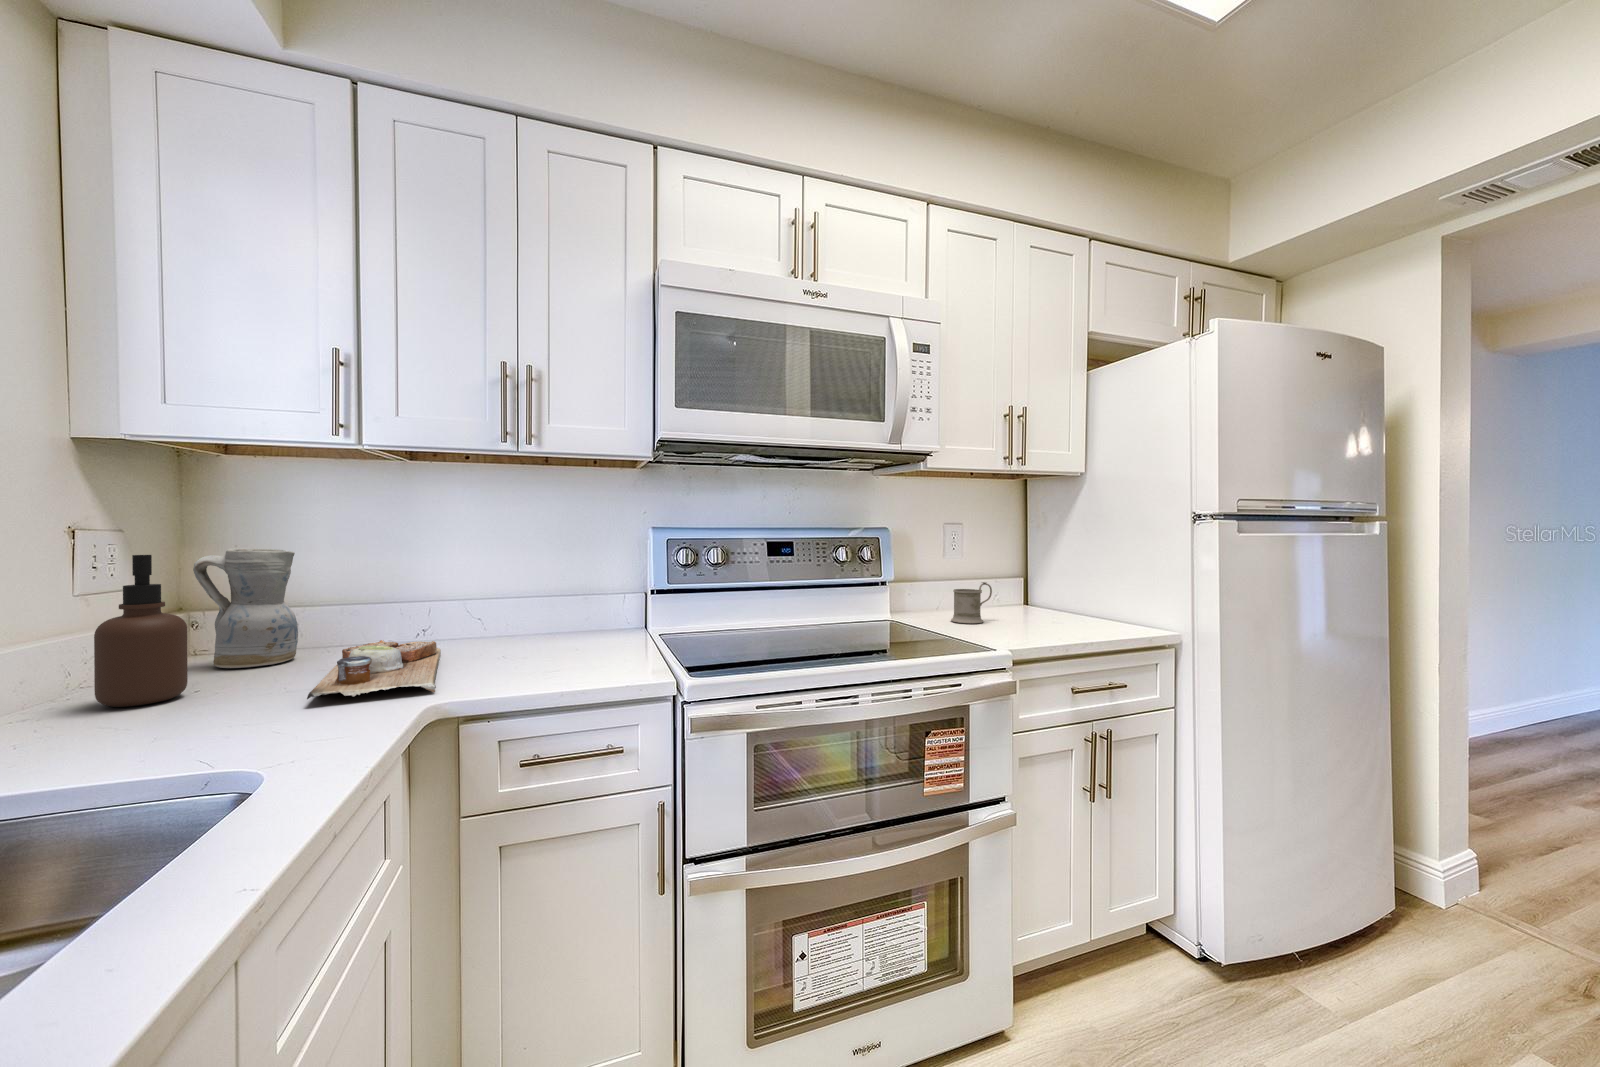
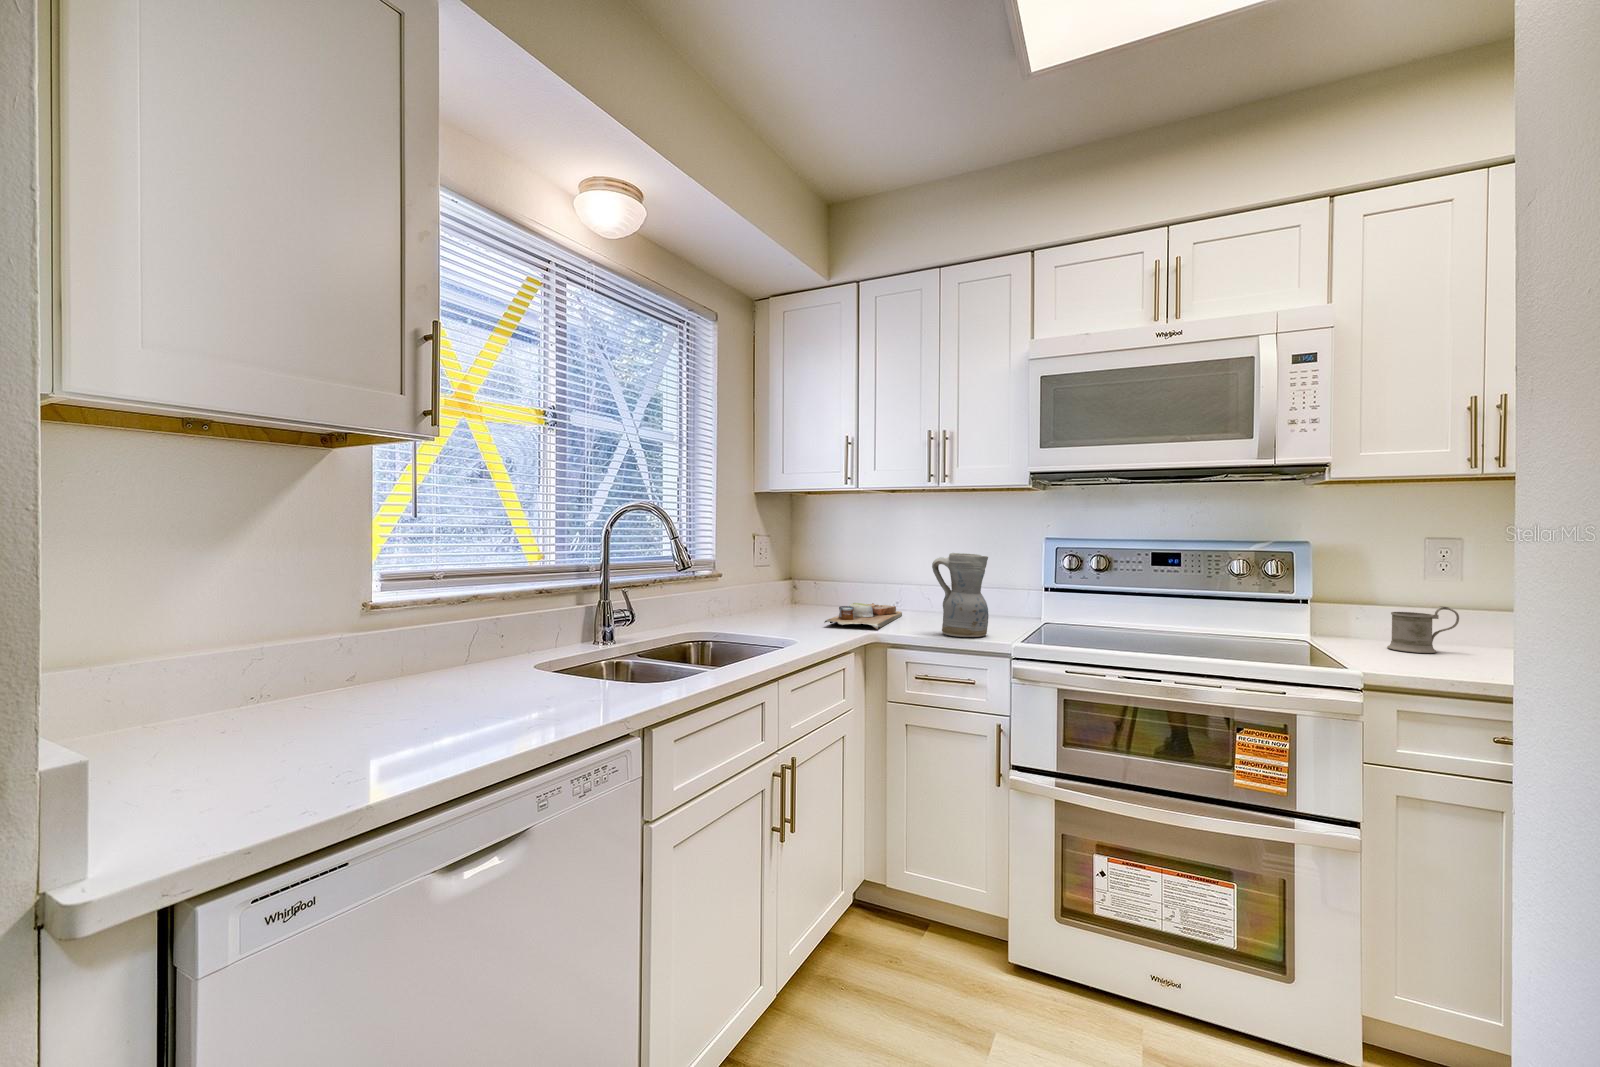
ceramic pitcher: present [193,548,298,668] -> present [932,553,989,637]
soap dispenser: present [94,555,188,707] -> none [760,549,789,618]

